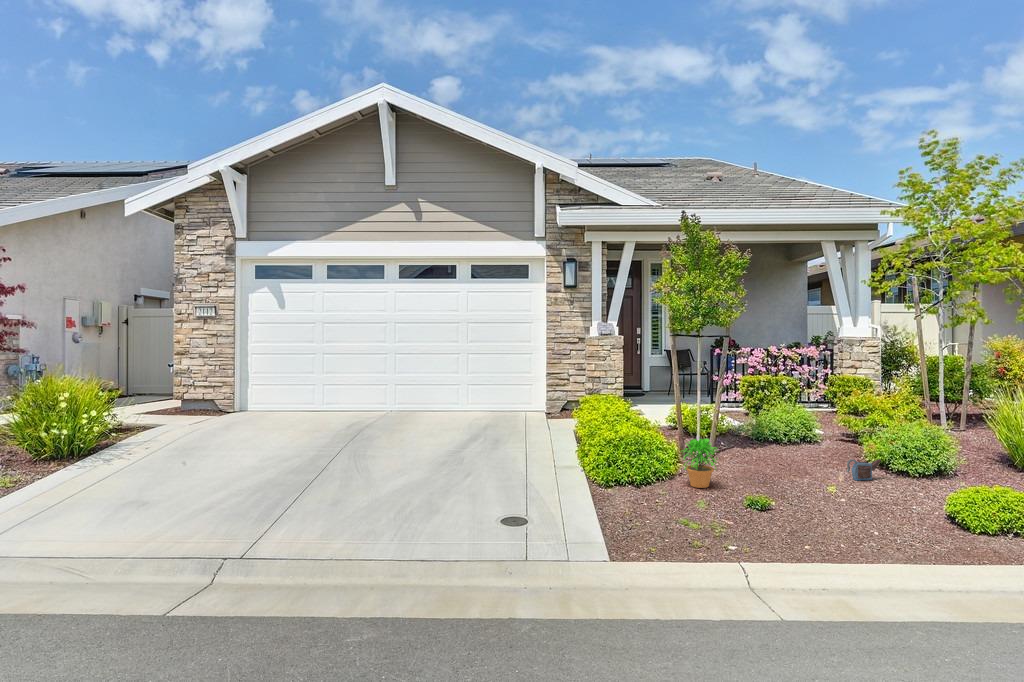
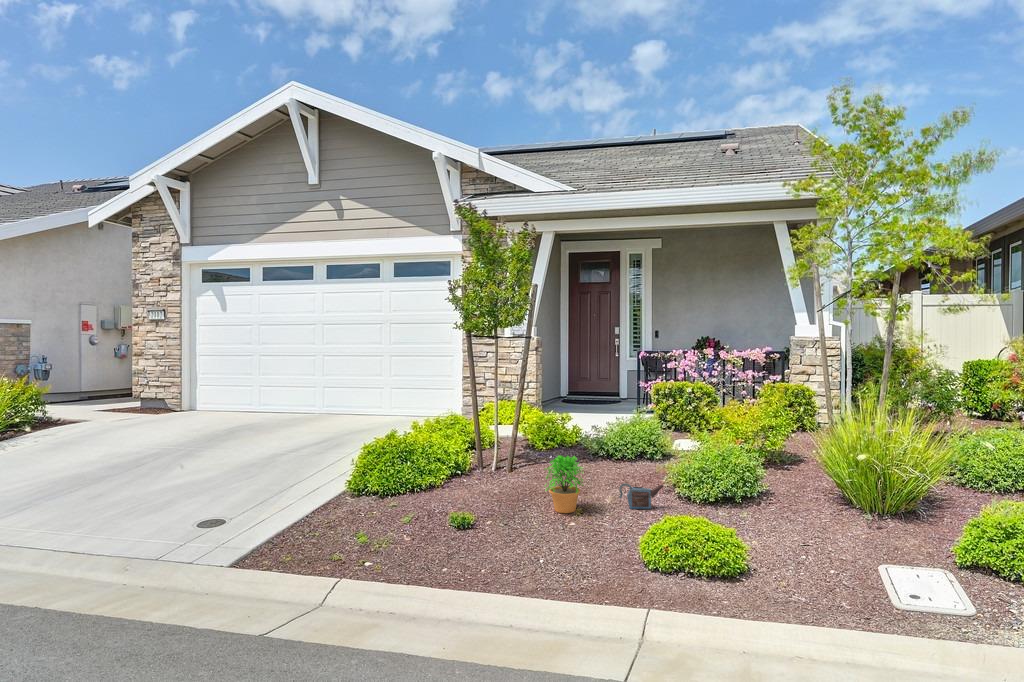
potted plant: present [683,439,717,488] -> present [546,456,583,513]

